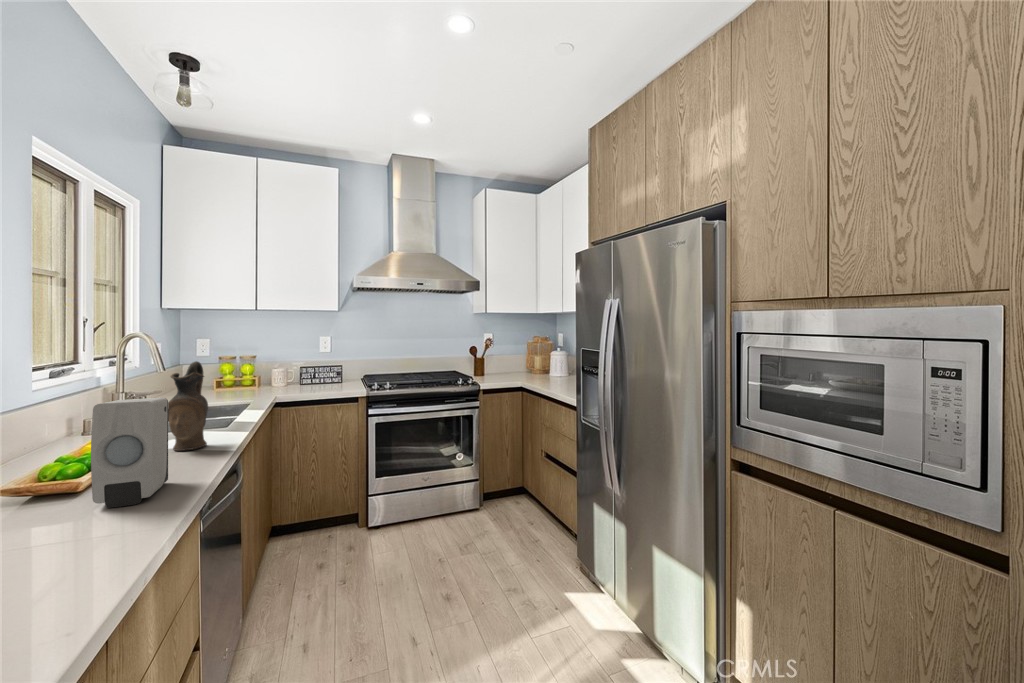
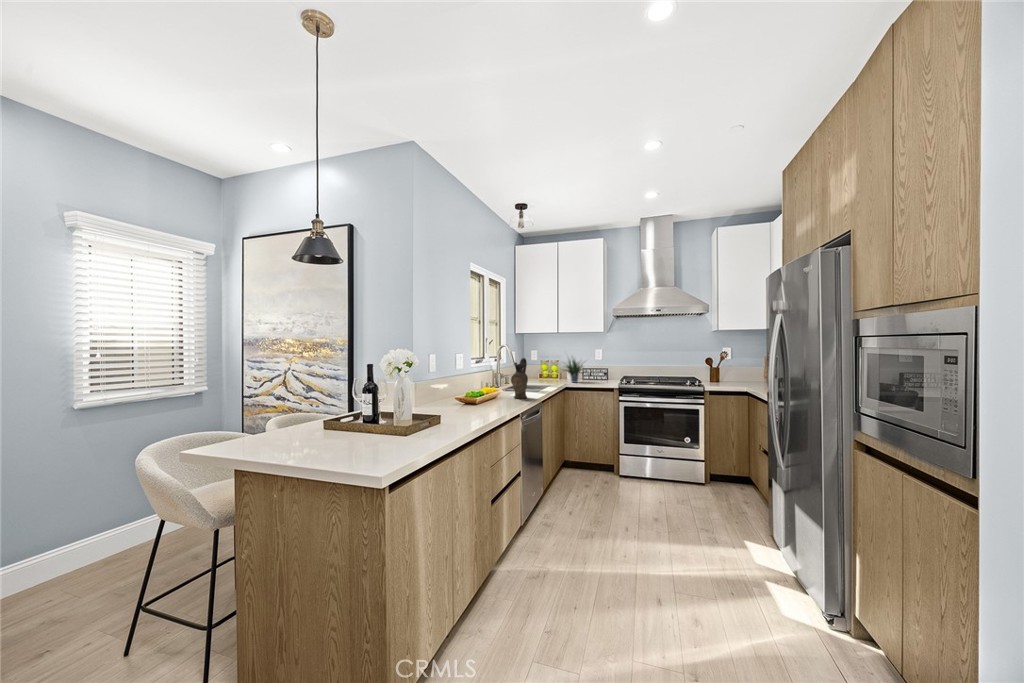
potted plant: none [260,341,315,393] -> present [564,359,583,382]
soap dispenser: present [91,398,168,508] -> none [487,370,511,410]

